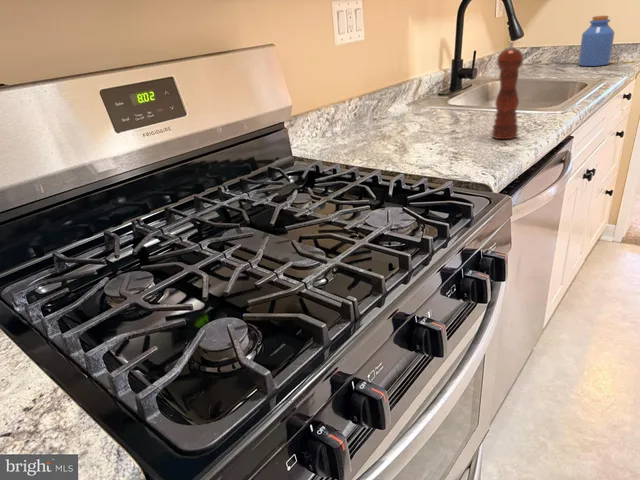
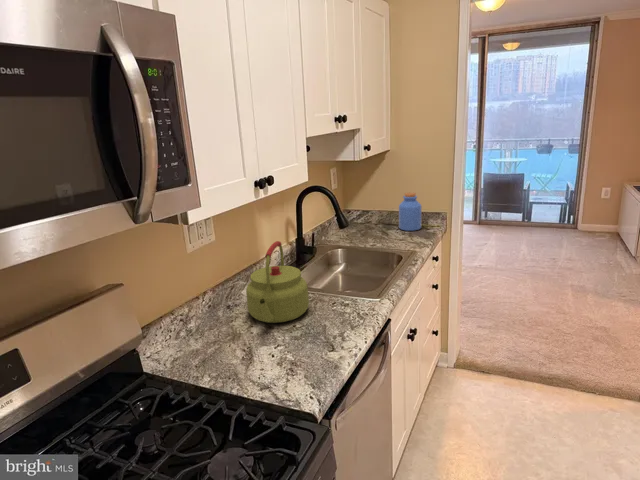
kettle: none [398,33,472,128] -> present [246,241,309,323]
pepper mill: present [492,41,523,139] -> none [322,266,344,341]

